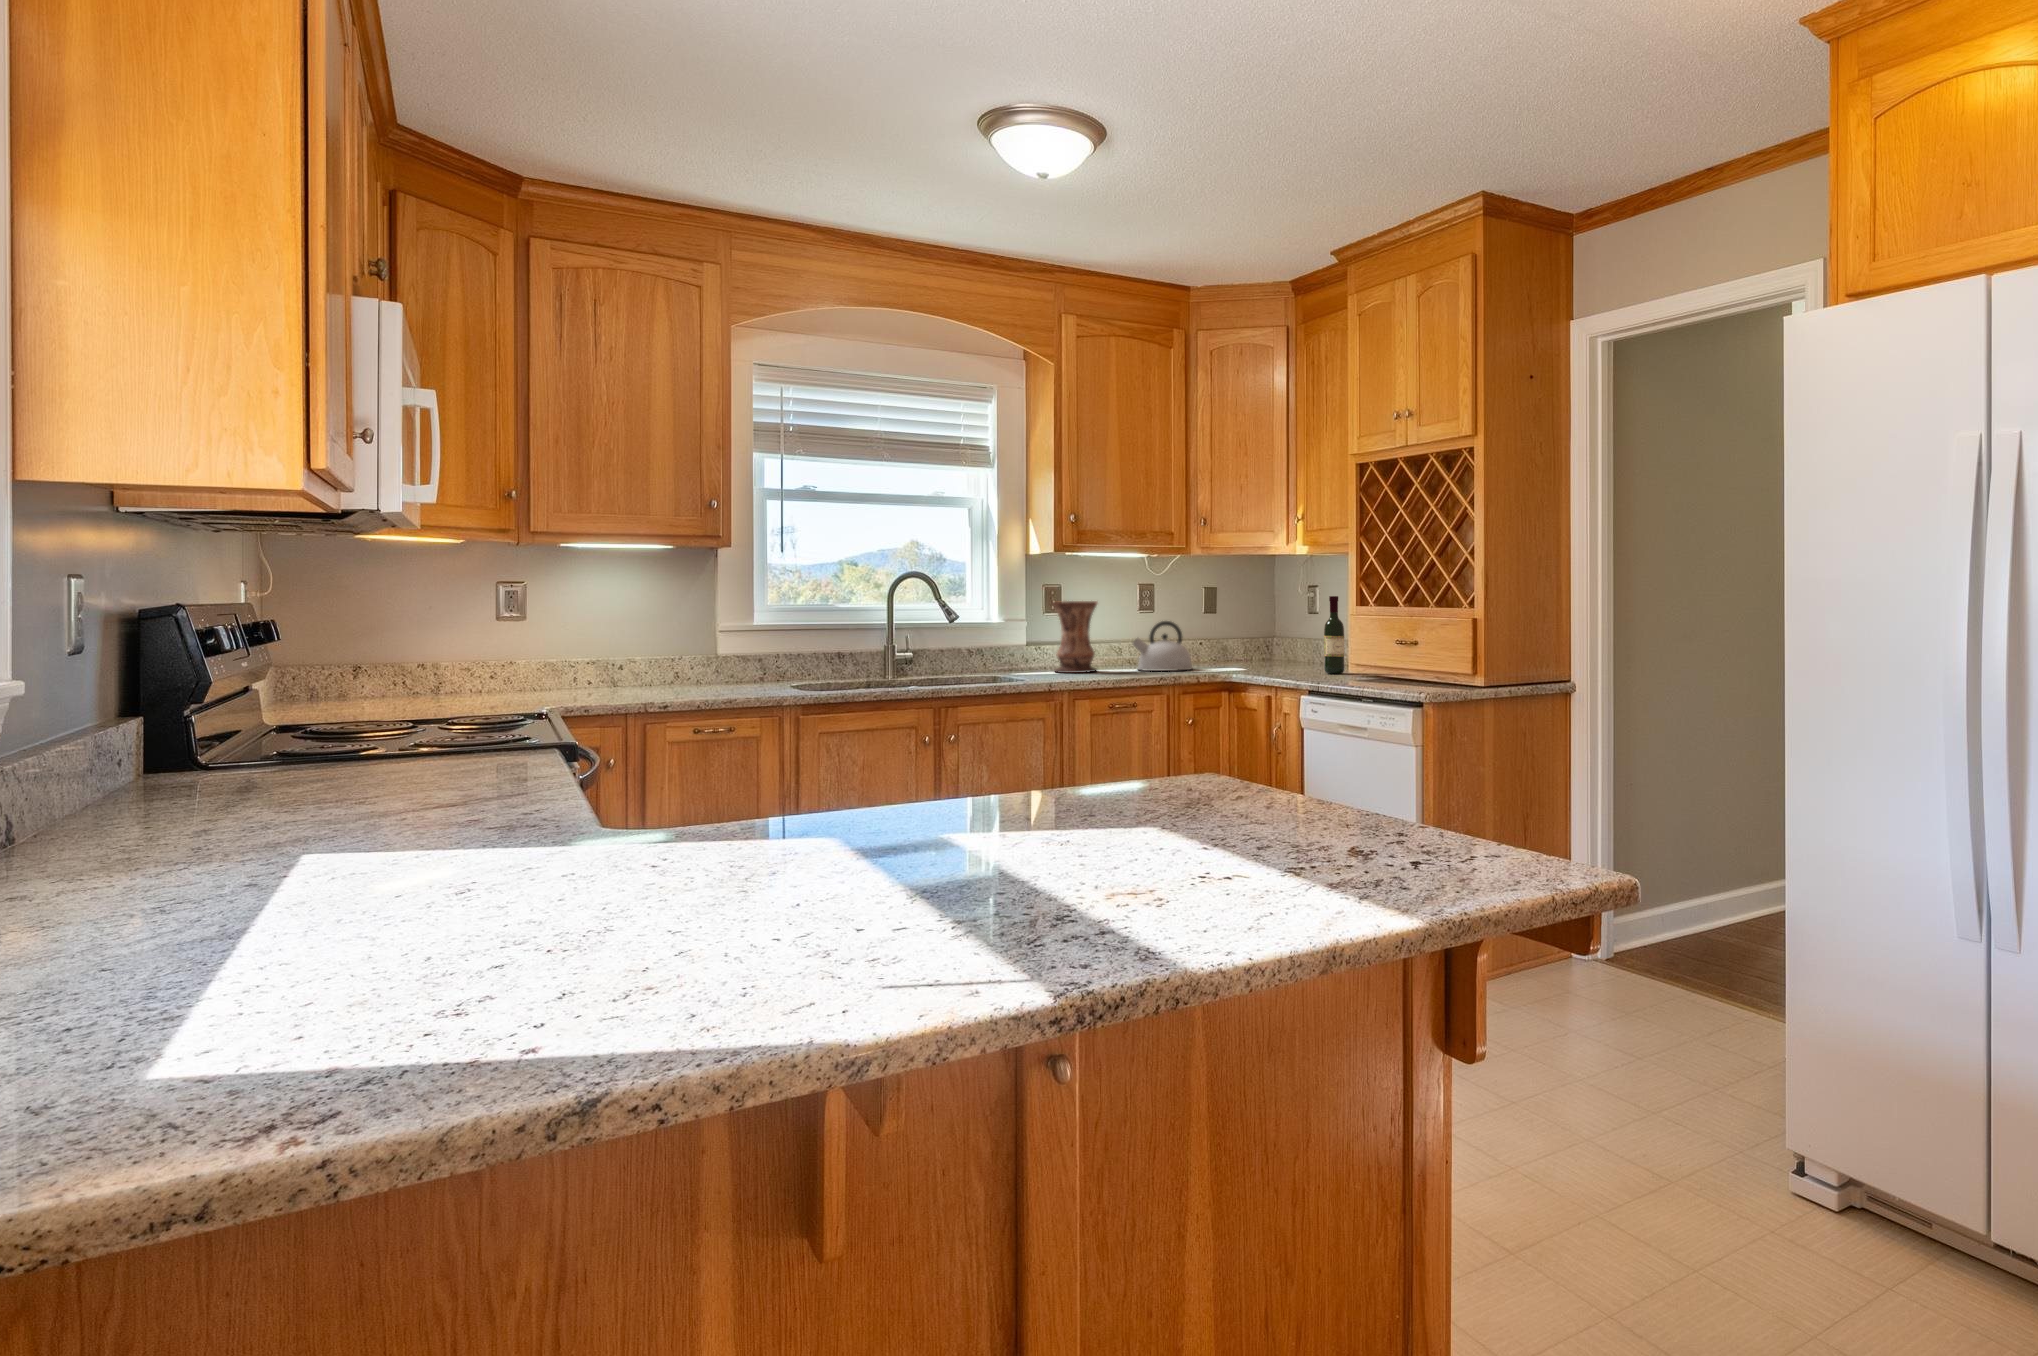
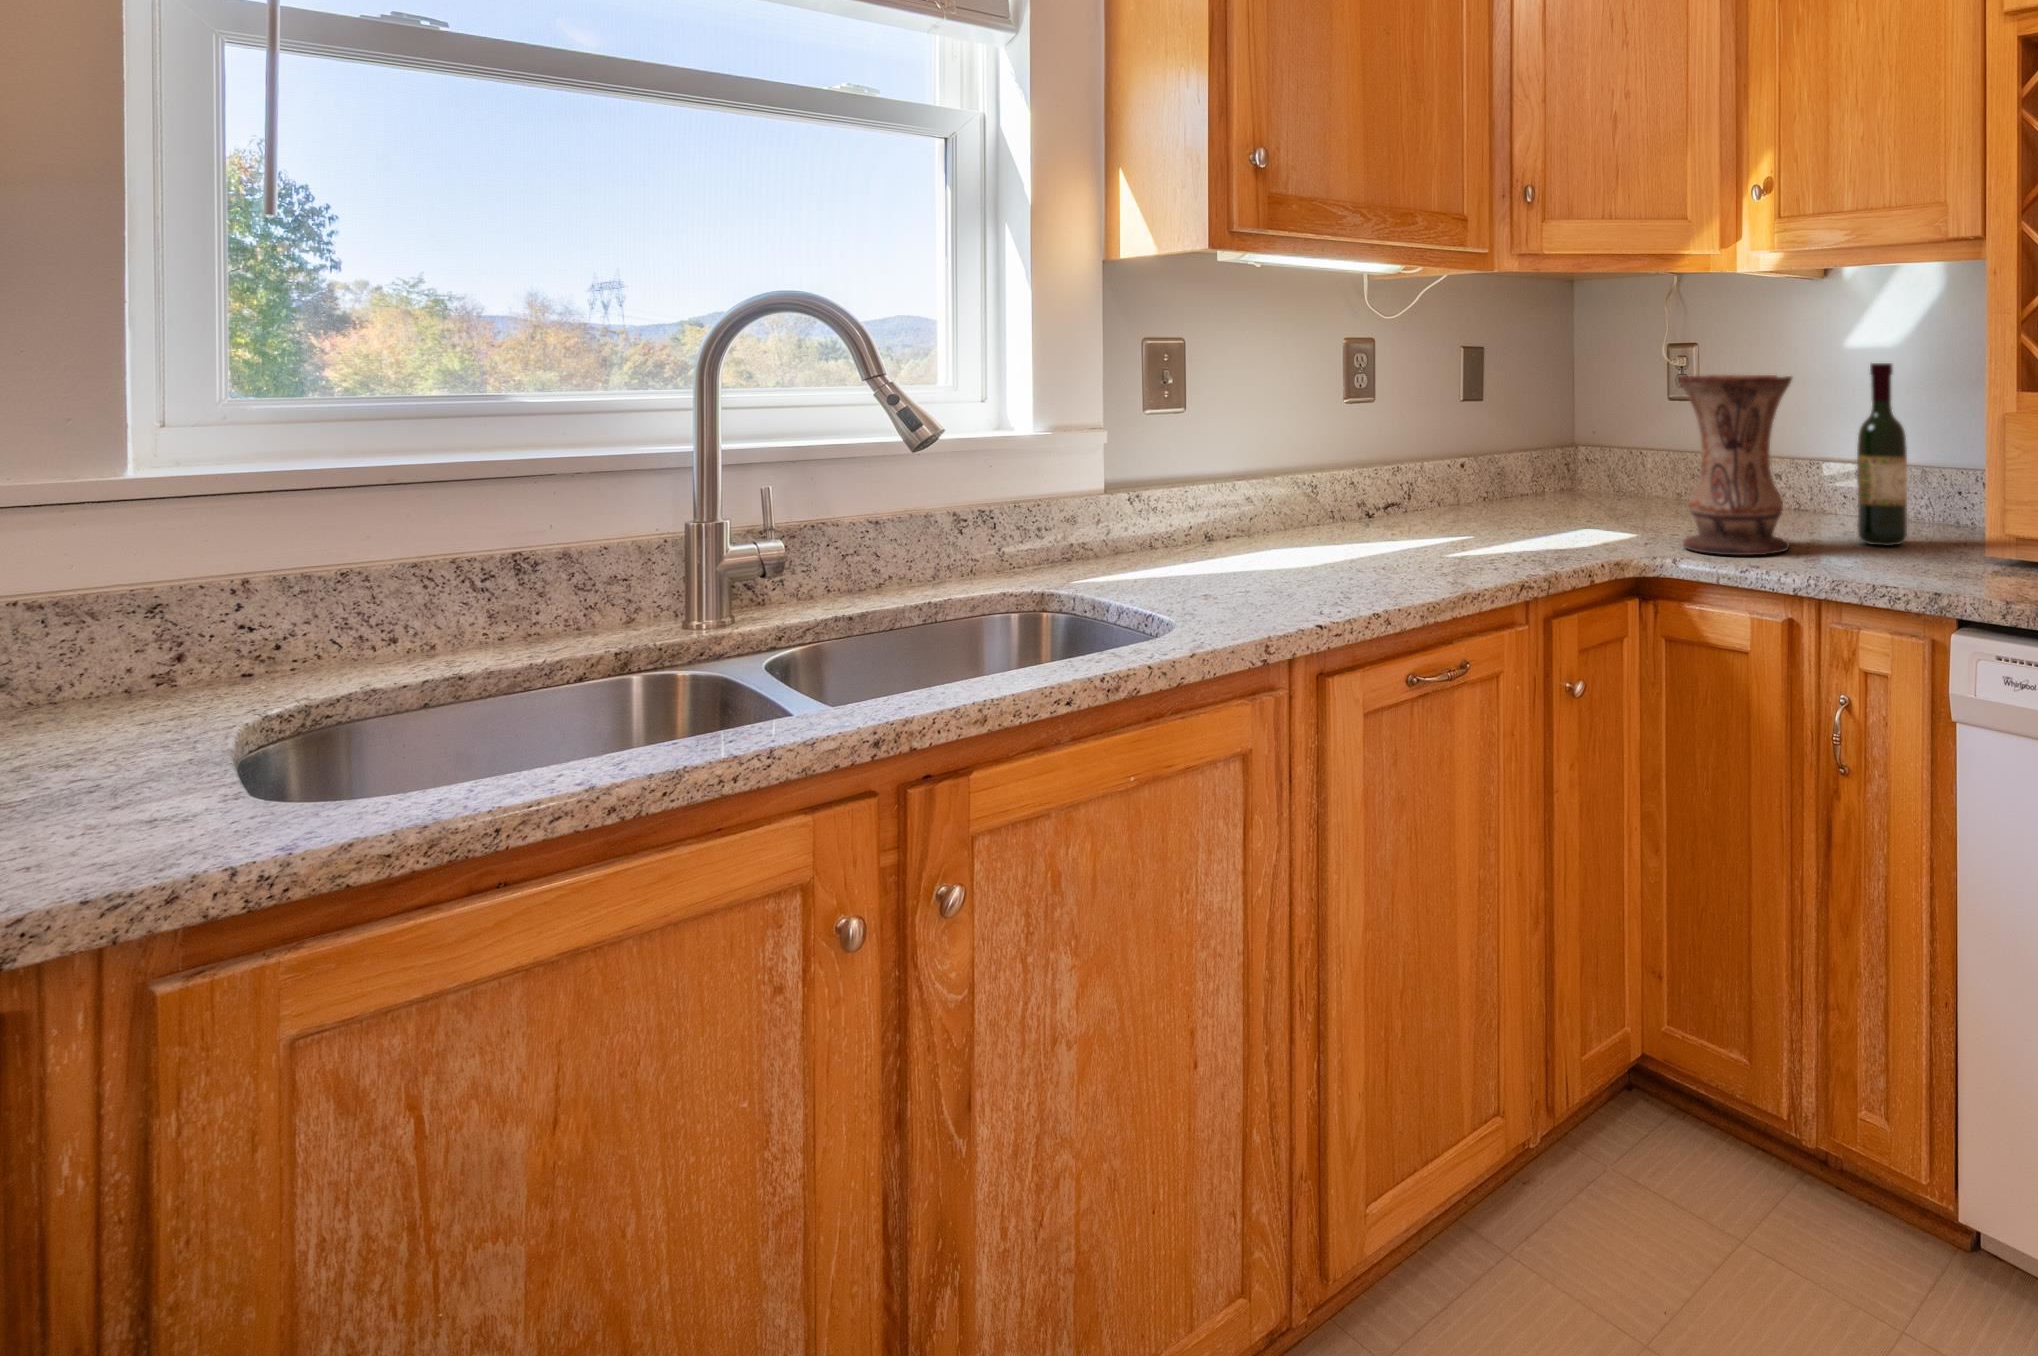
vase: present [1053,601,1097,673] -> present [1679,375,1792,555]
kettle: present [1132,621,1192,671] -> none [1381,423,1521,549]

